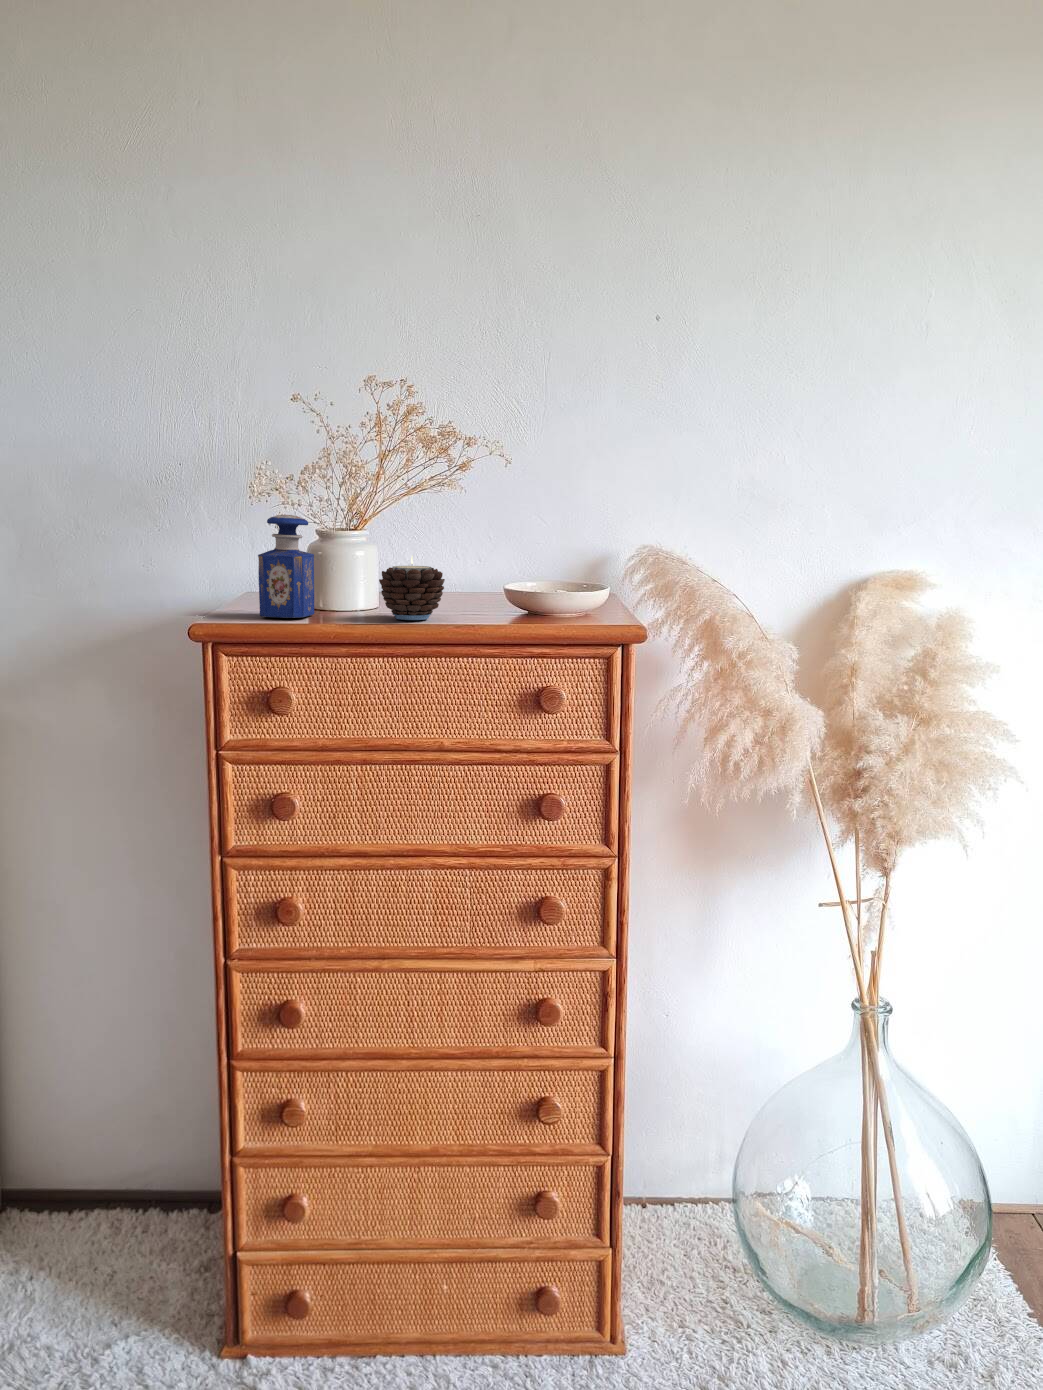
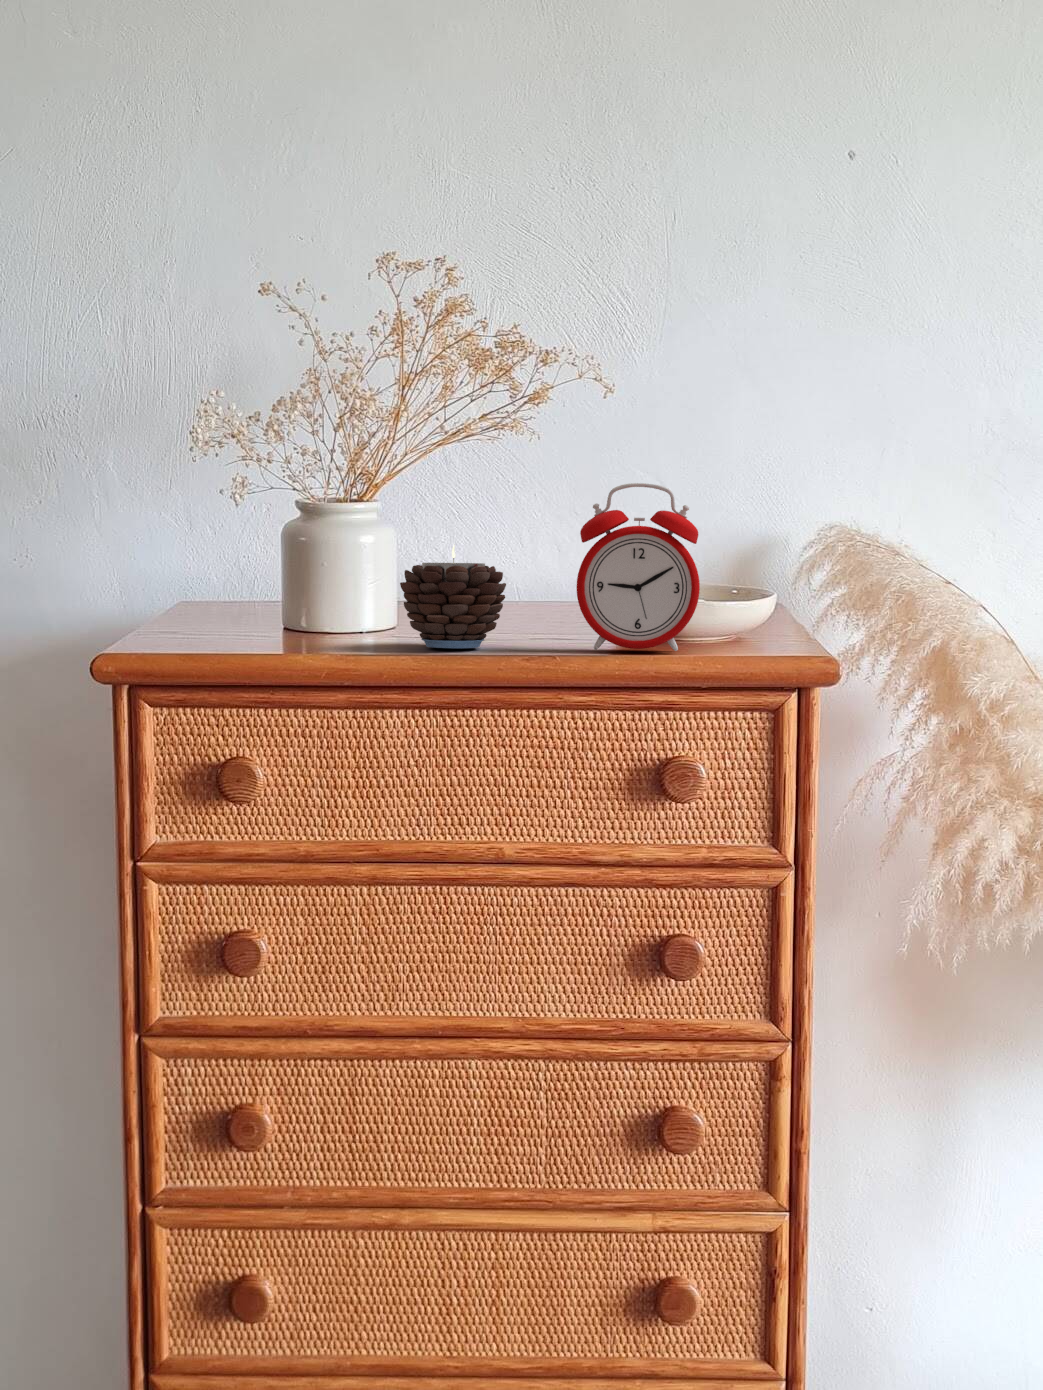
perfume bottle: present [258,515,314,618] -> none [206,481,297,645]
alarm clock: none [488,519,563,622] -> present [577,483,700,651]

